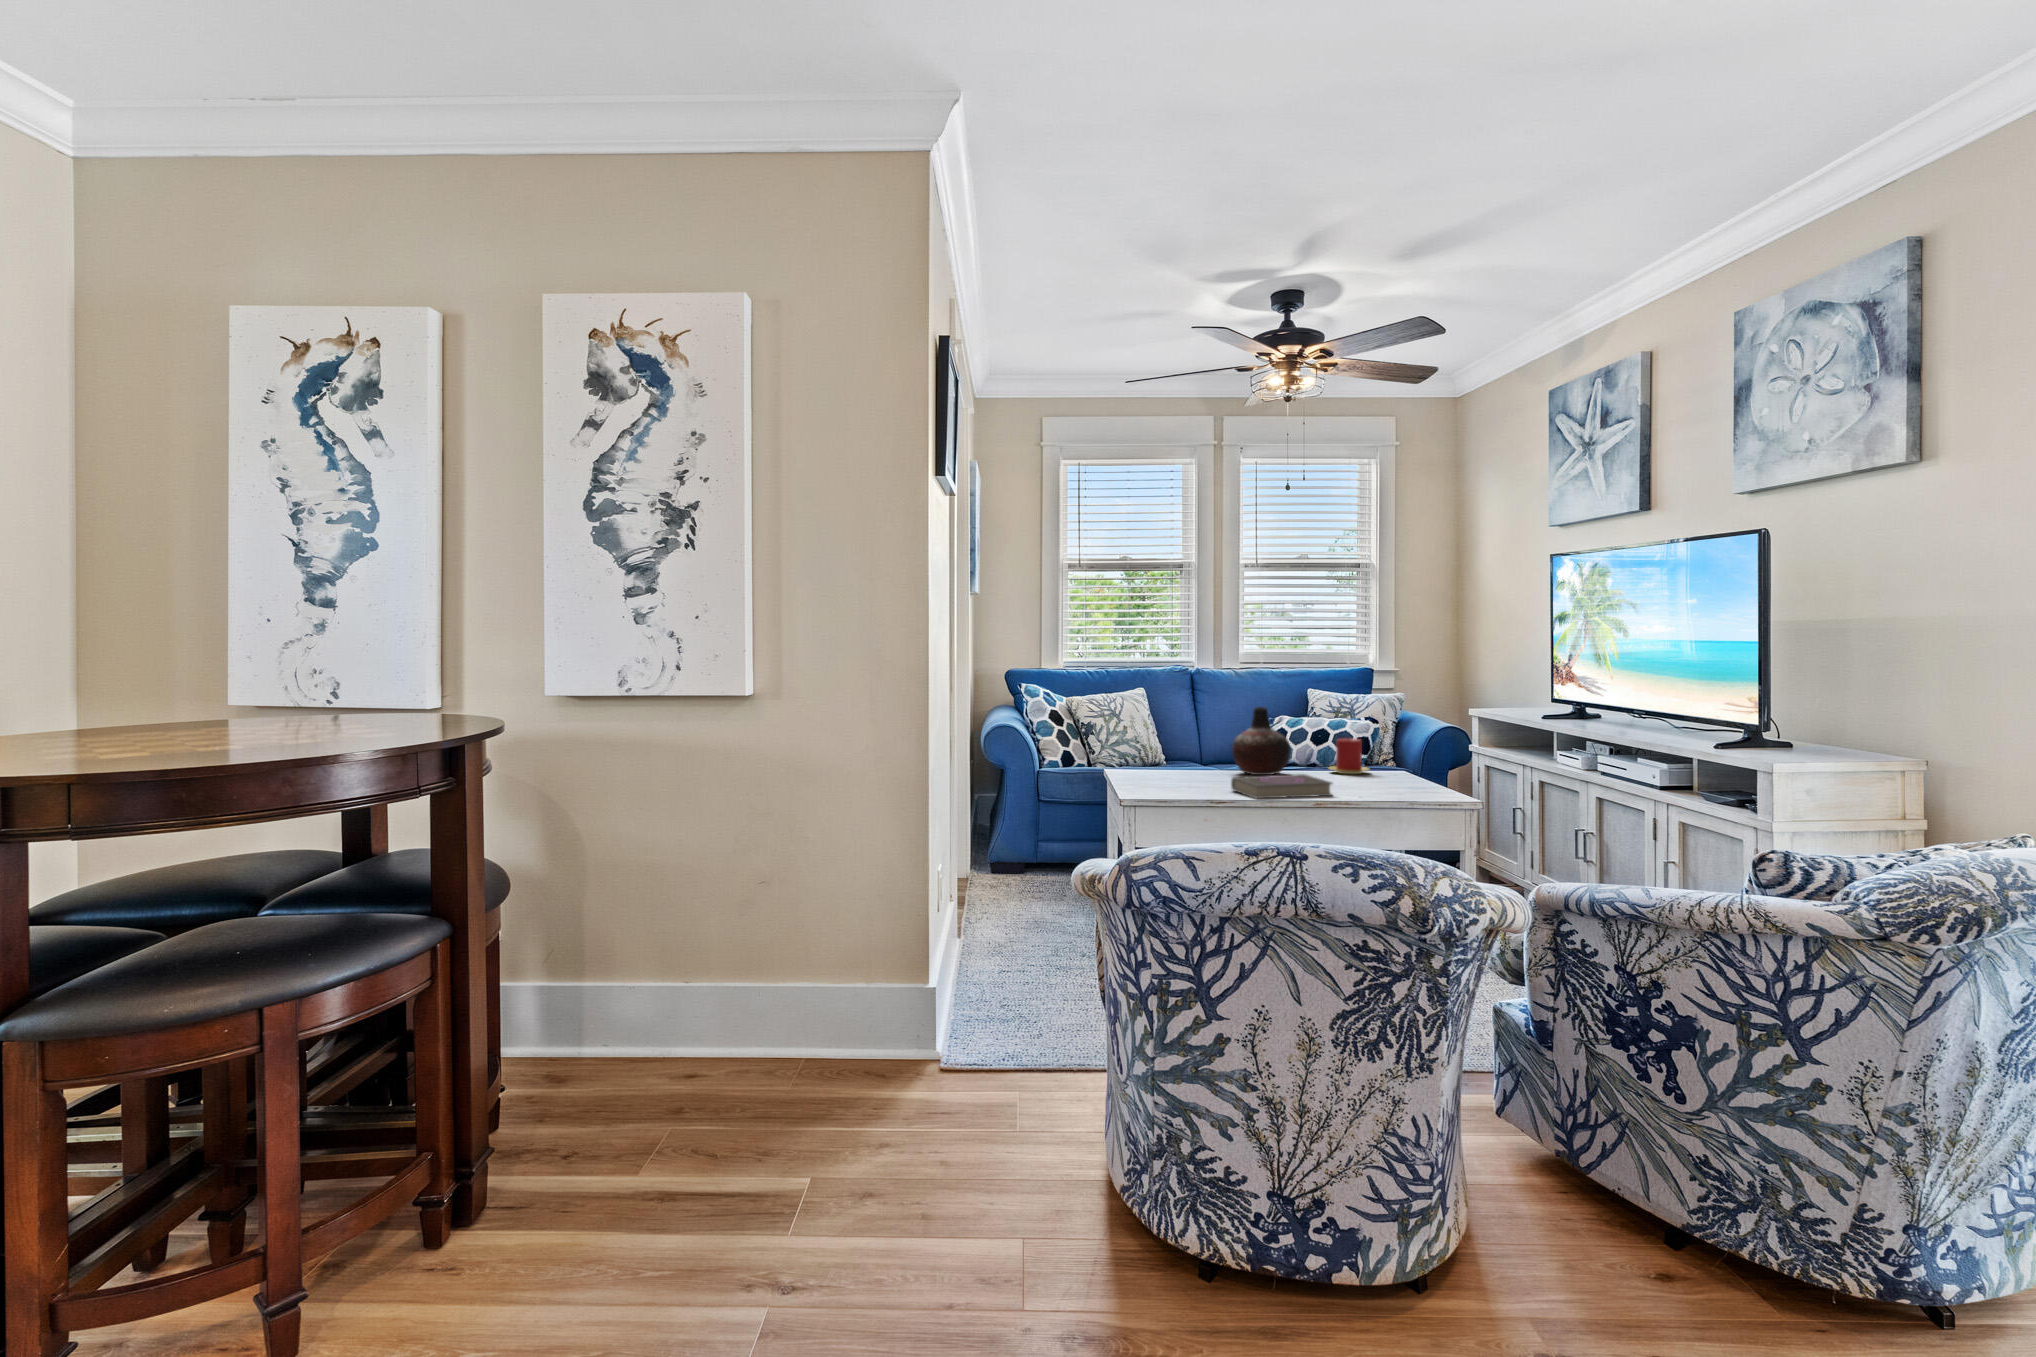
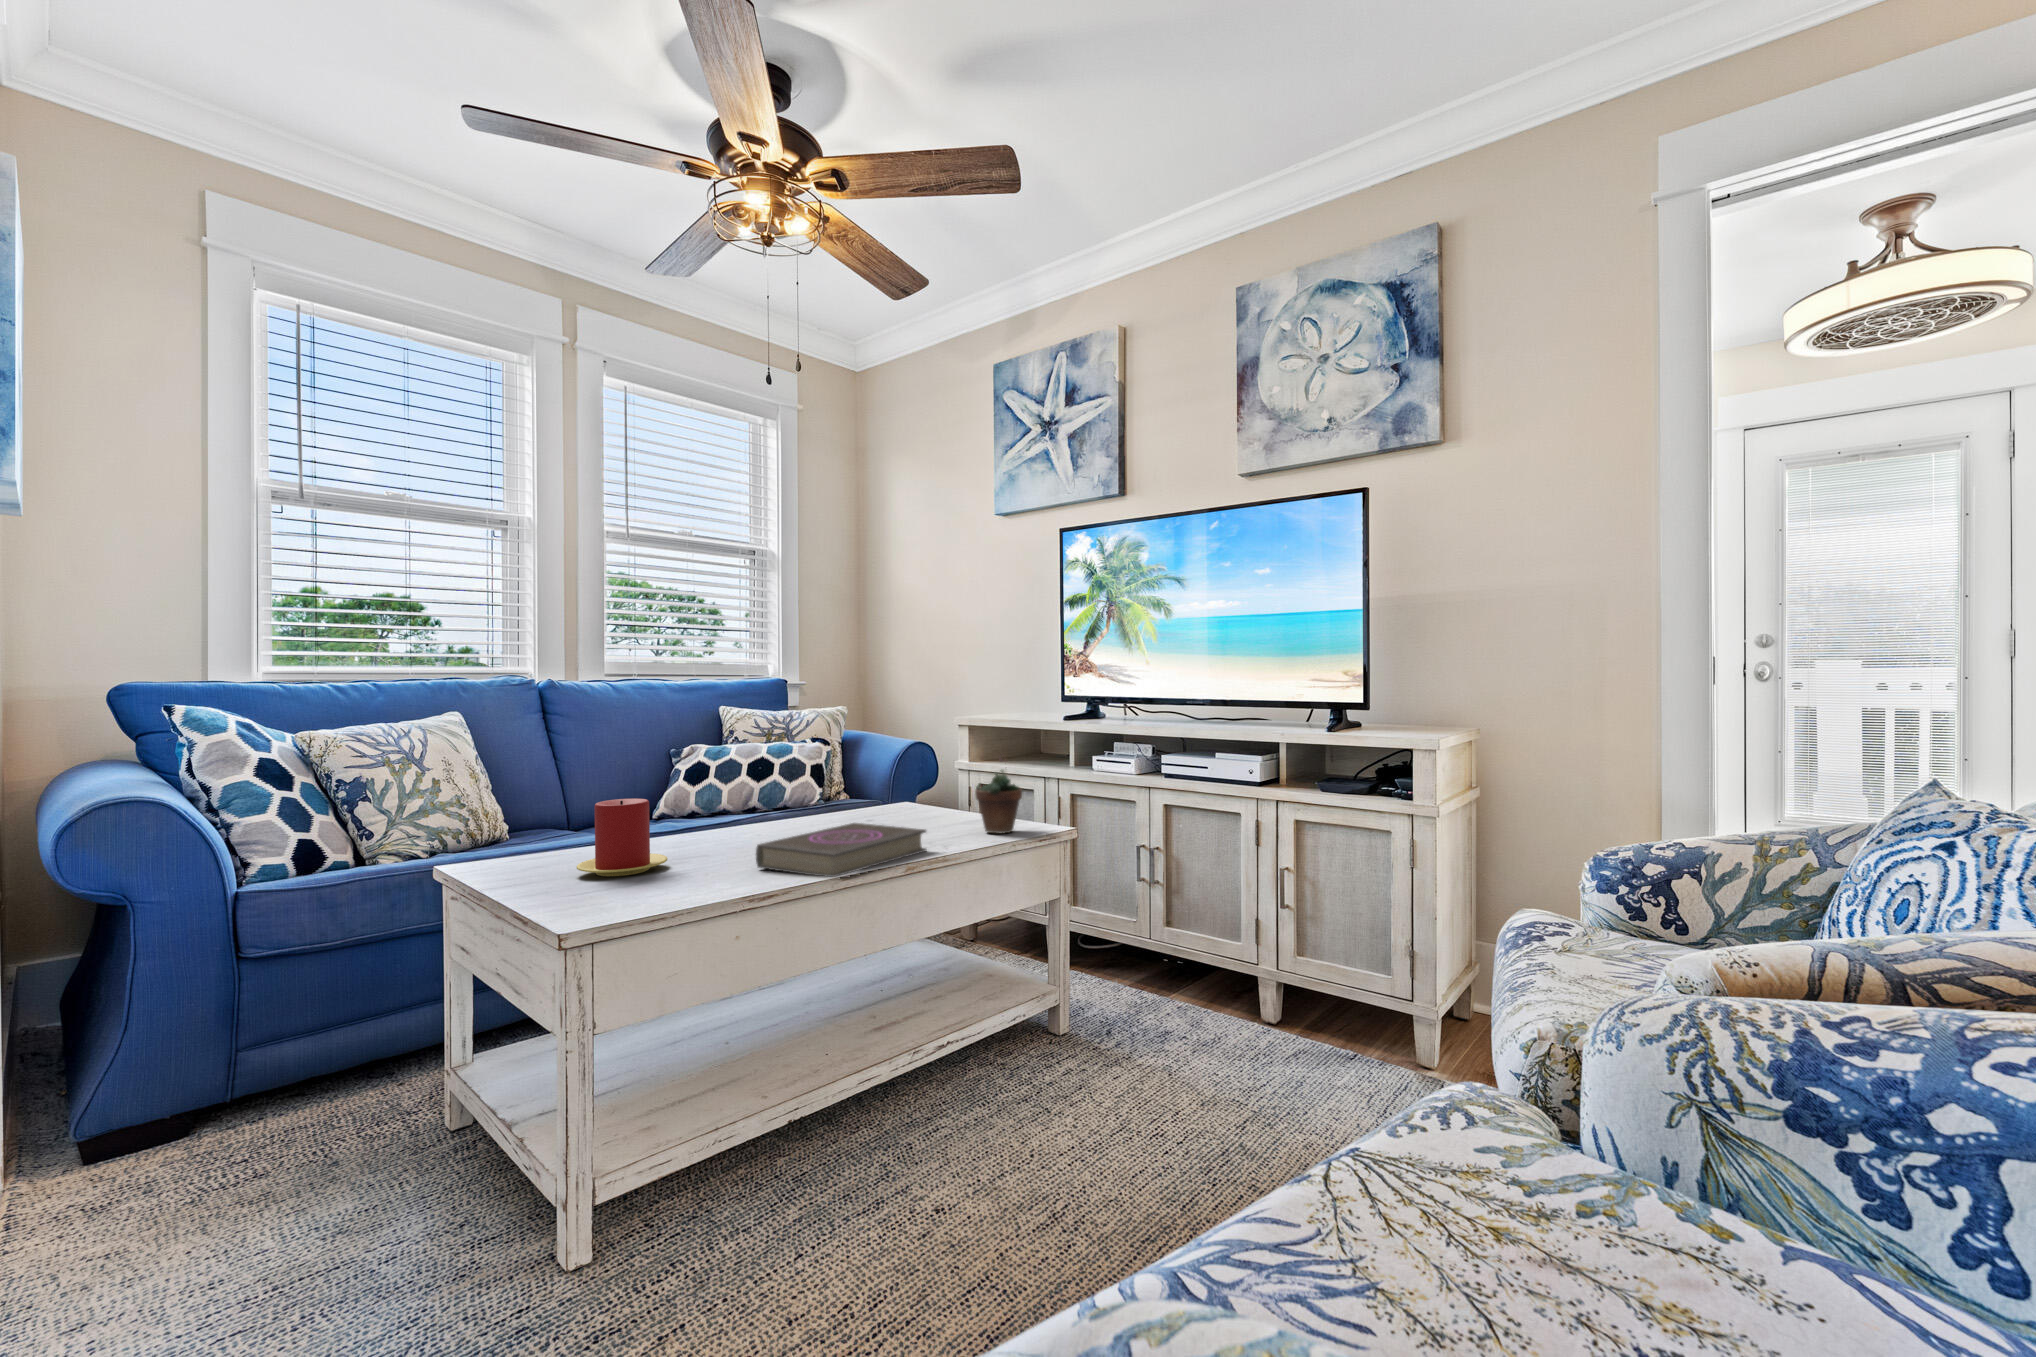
vase: present [1232,707,1291,775] -> none [676,725,770,835]
candle: present [1329,738,1369,774] -> present [577,799,668,876]
succulent plant: none [1388,740,1423,795] -> present [975,758,1022,833]

